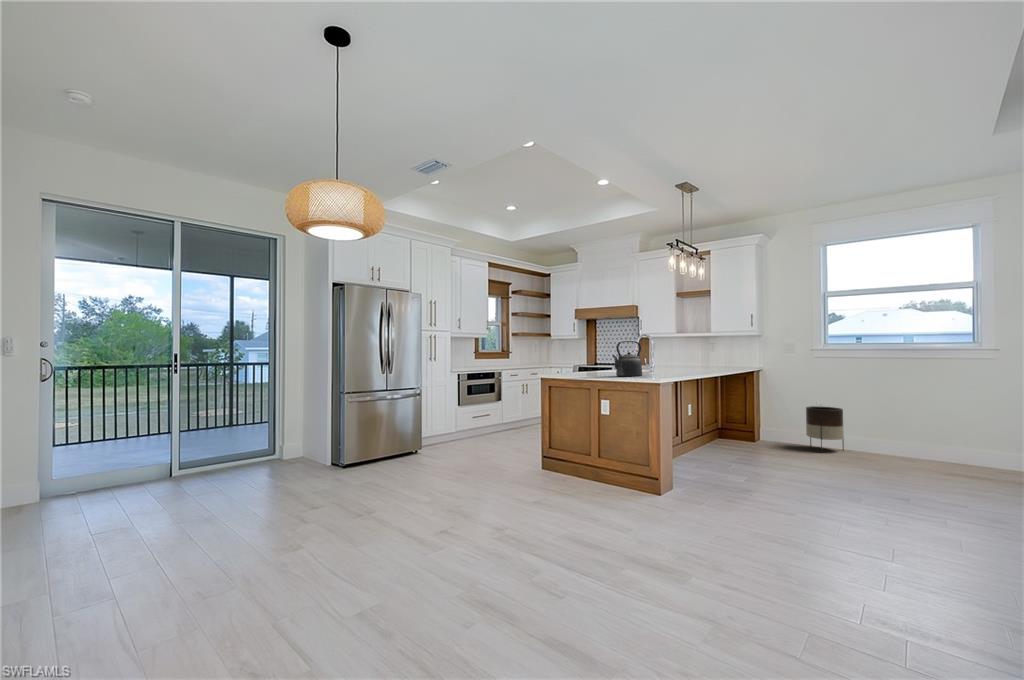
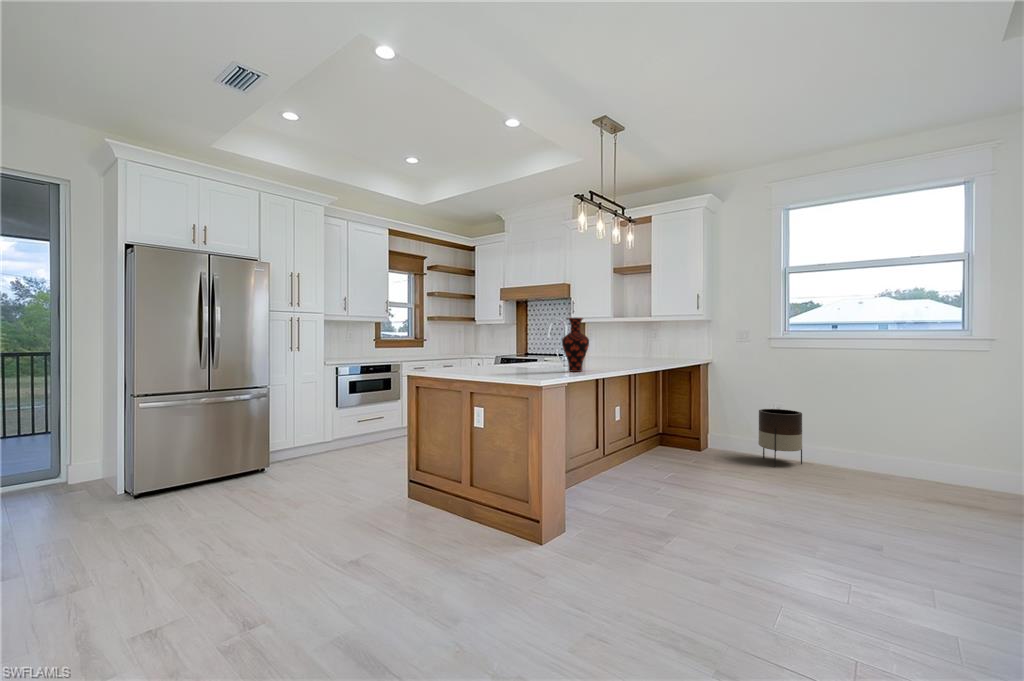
vase: none [661,334,683,374] -> present [562,318,589,372]
kettle: present [613,341,642,377] -> none [490,327,533,376]

